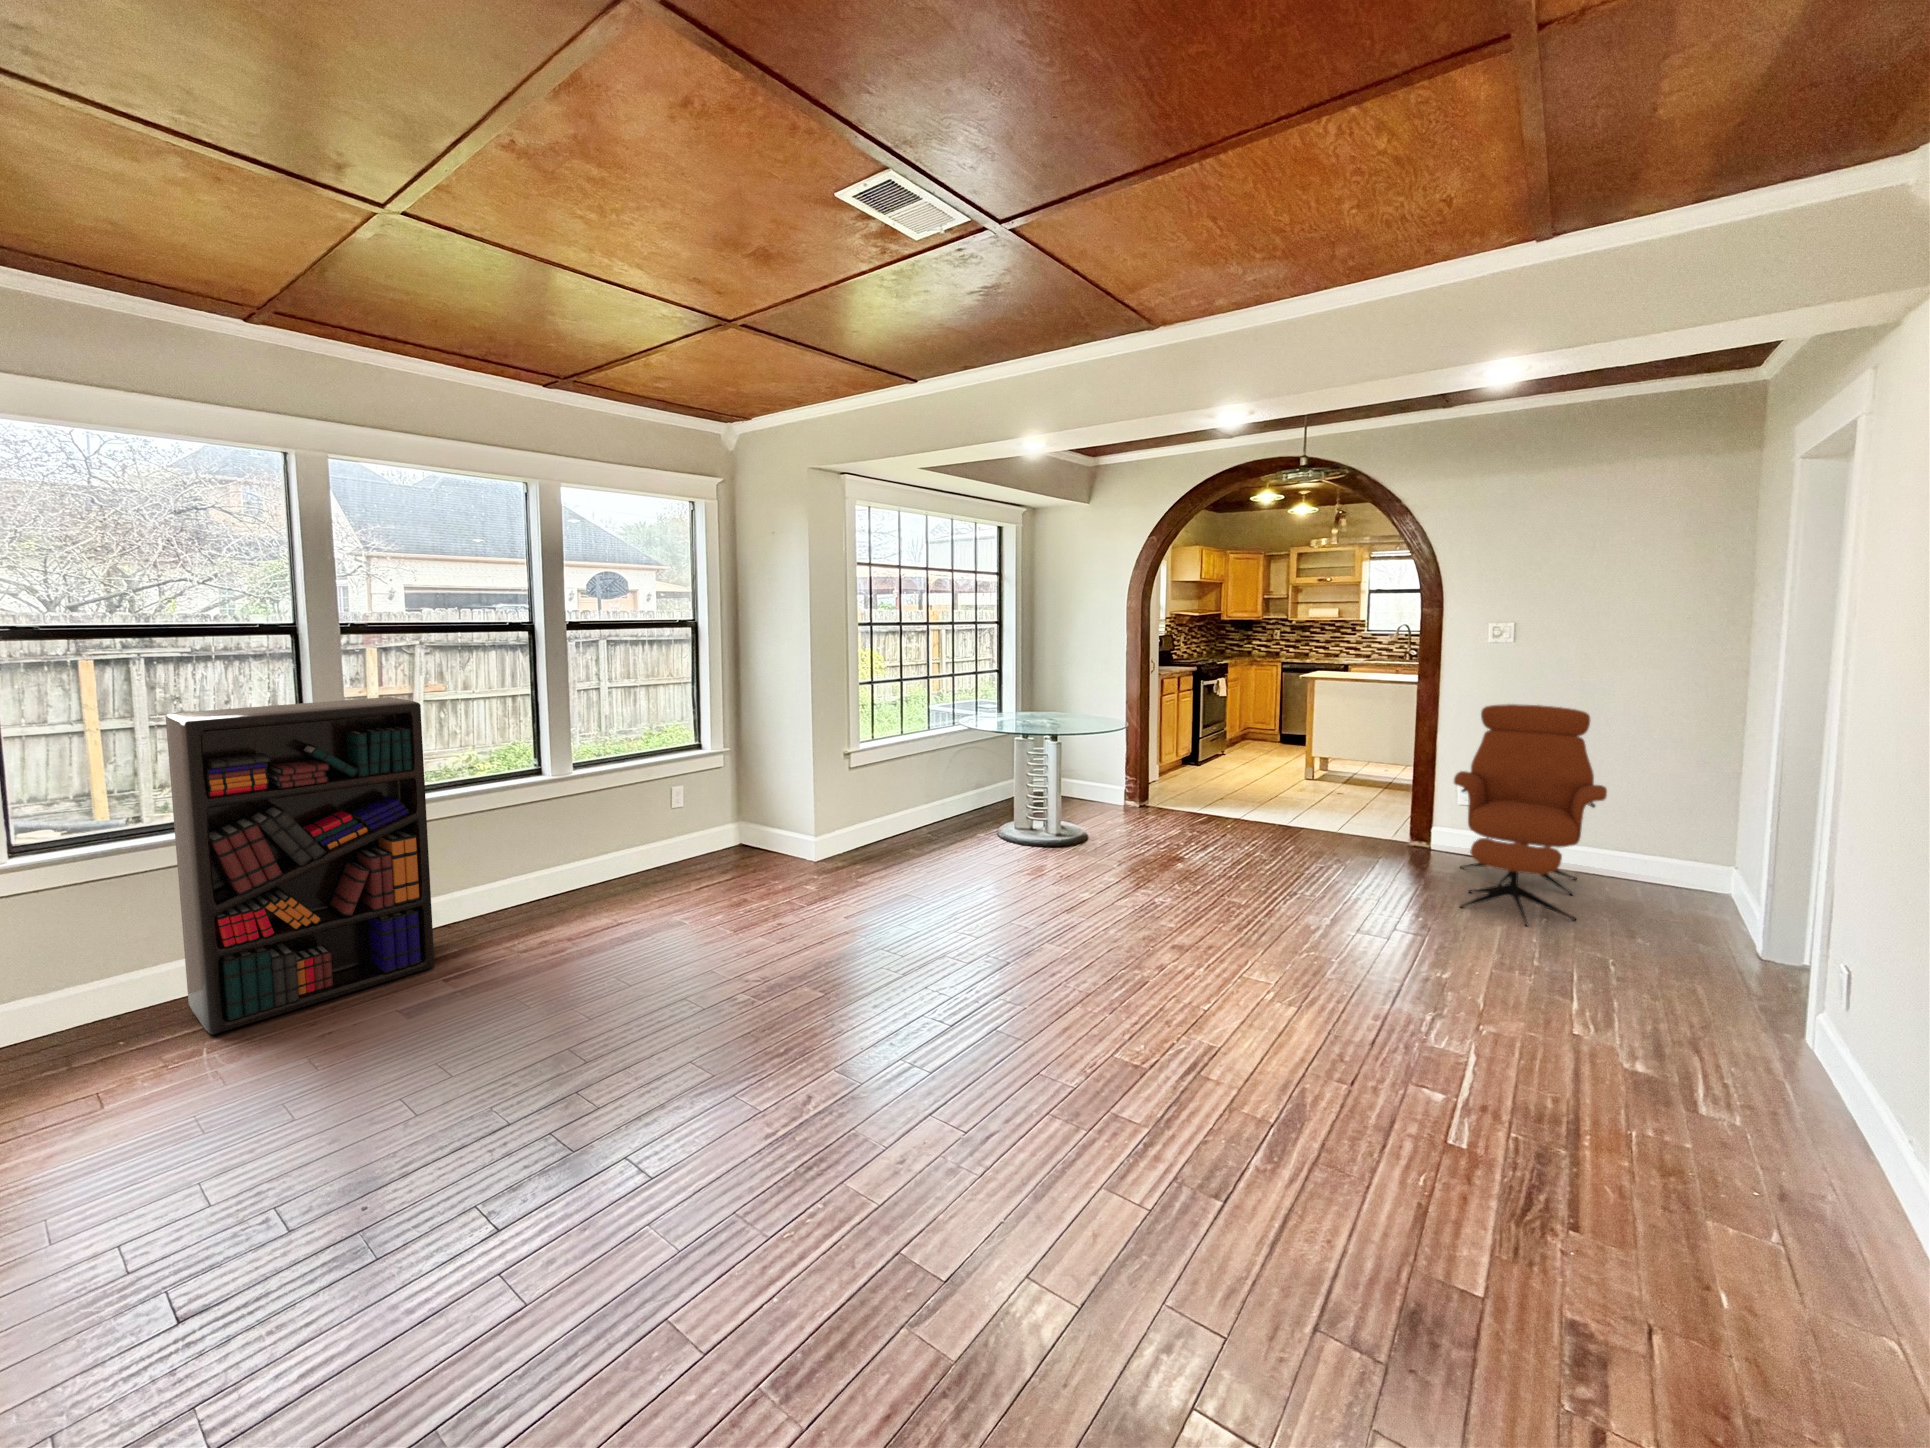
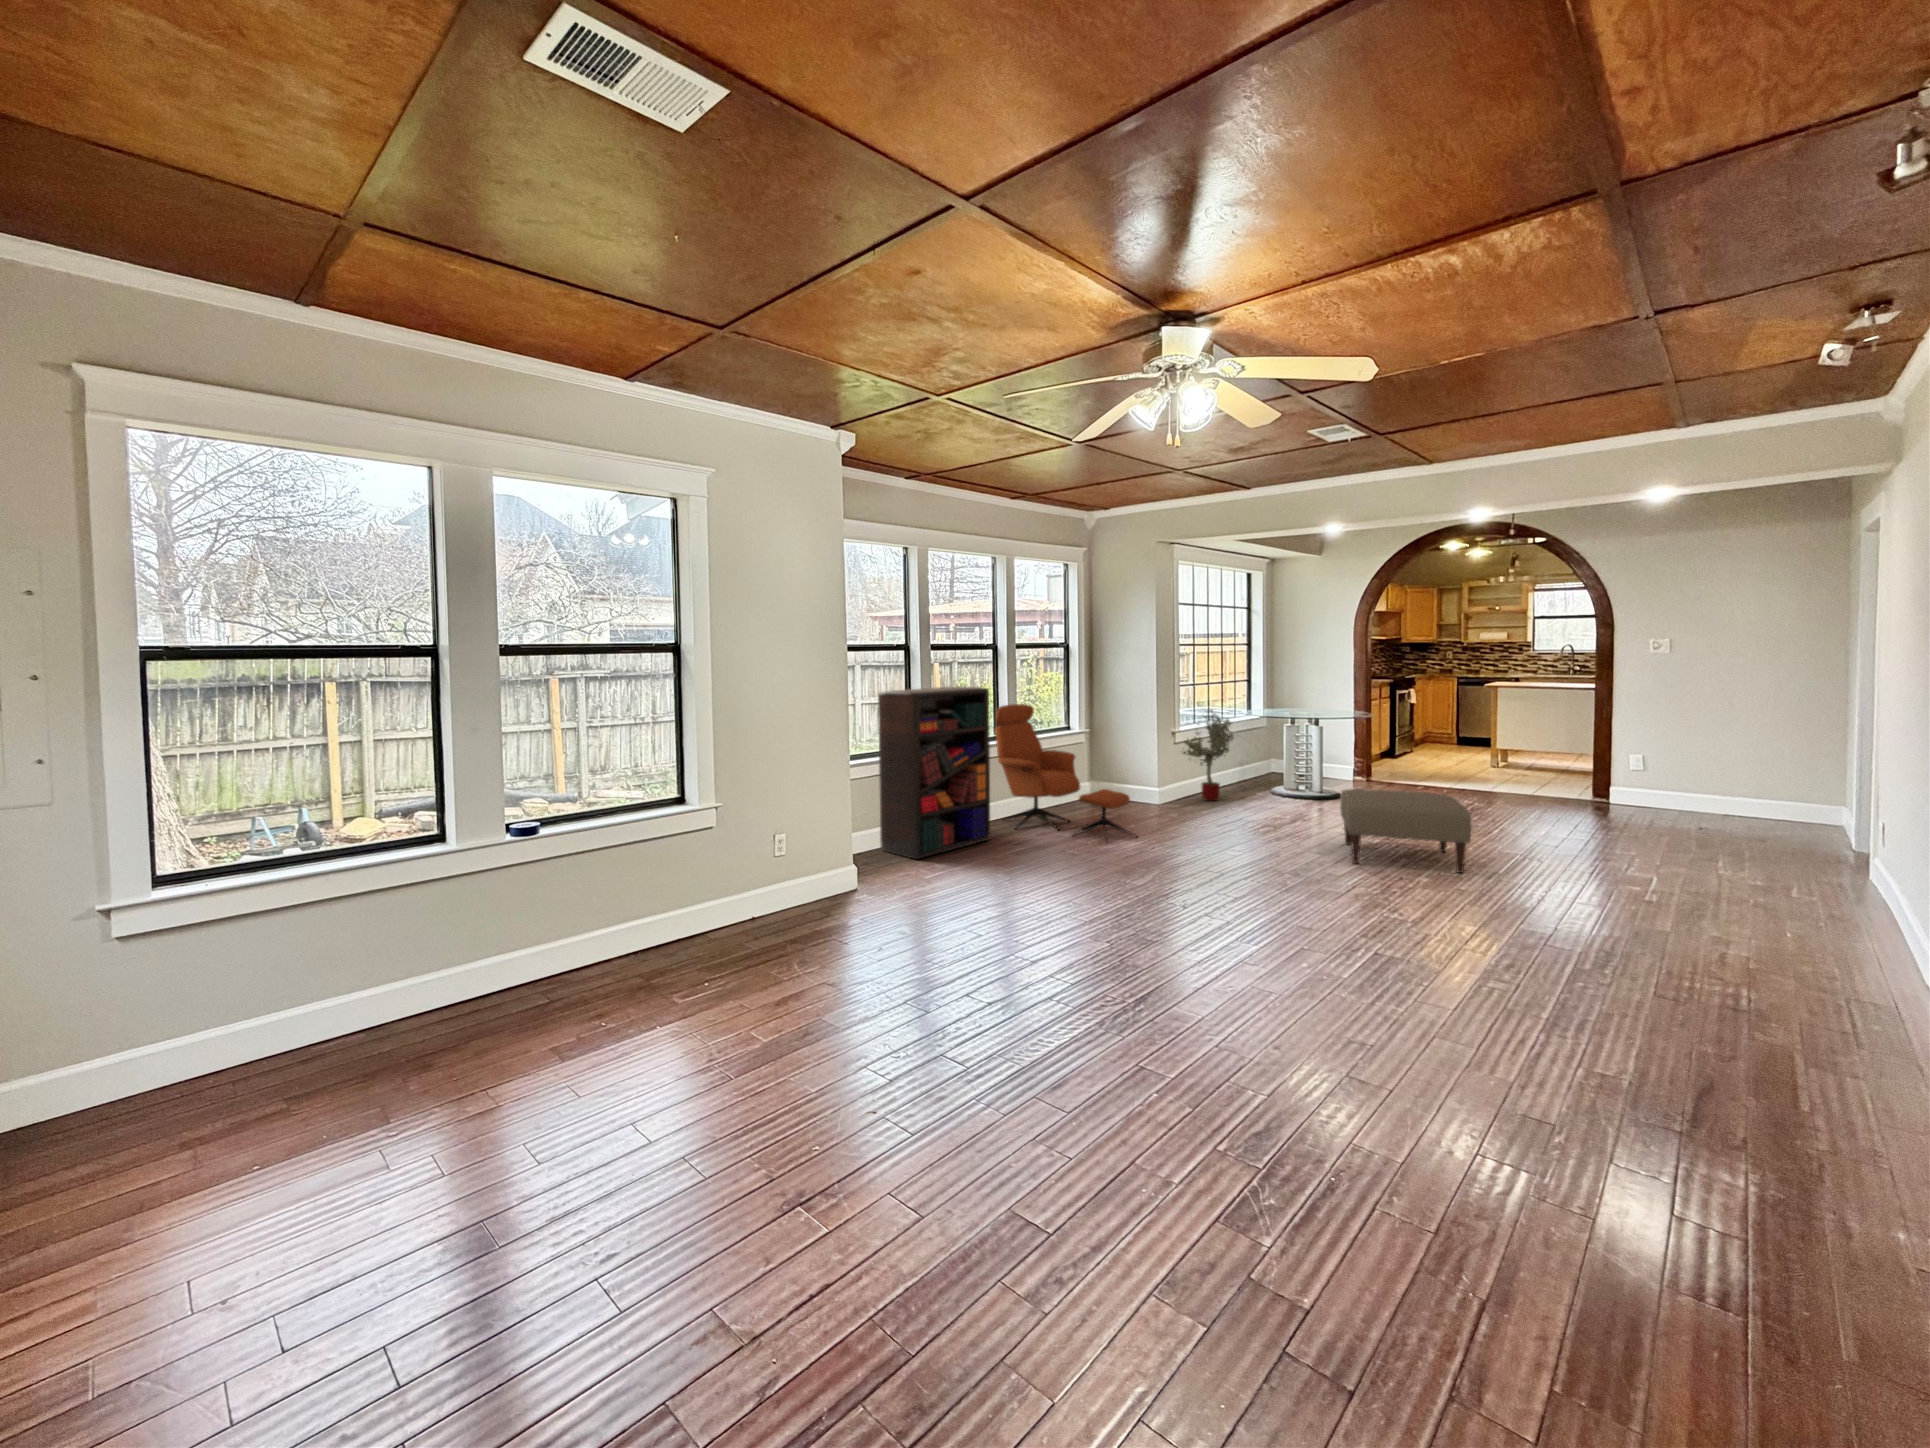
armchair: present [1454,704,1607,926] -> present [995,704,1137,837]
potted tree: none [856,718,940,855] -> present [1184,710,1234,801]
ottoman: none [994,869,1184,1039] -> present [1340,789,1471,873]

